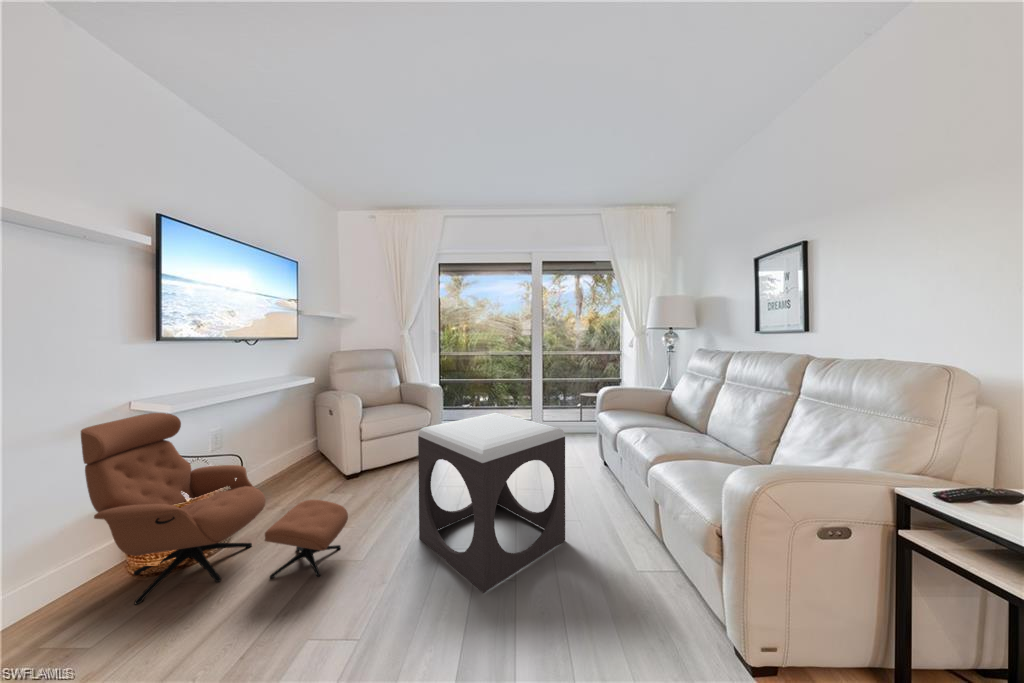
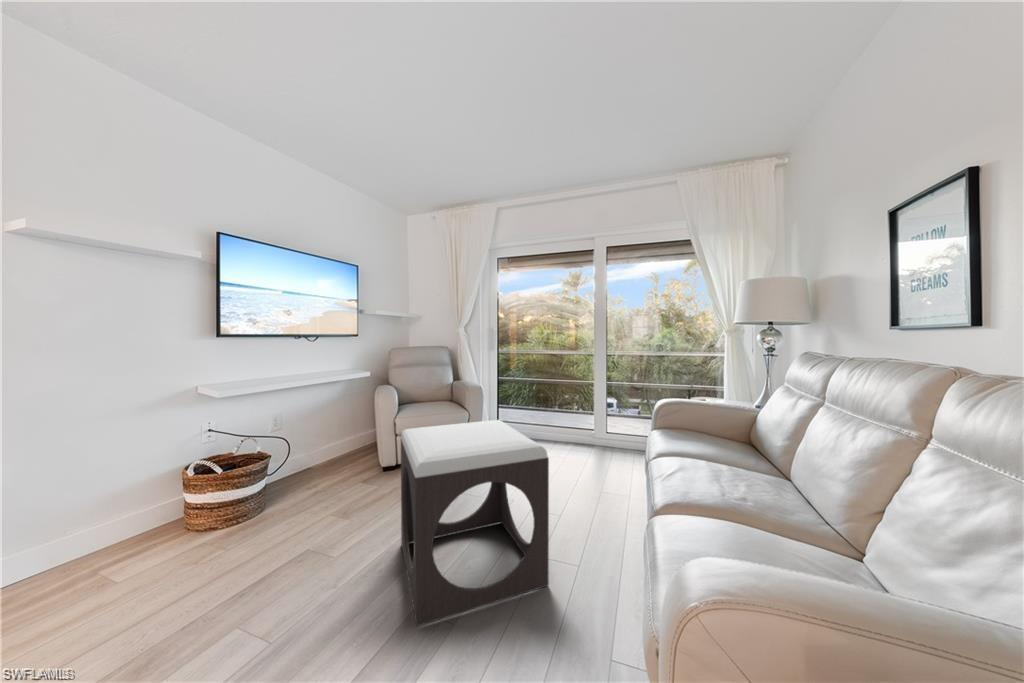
lounge chair: present [81,413,348,605] -> none [146,396,338,564]

